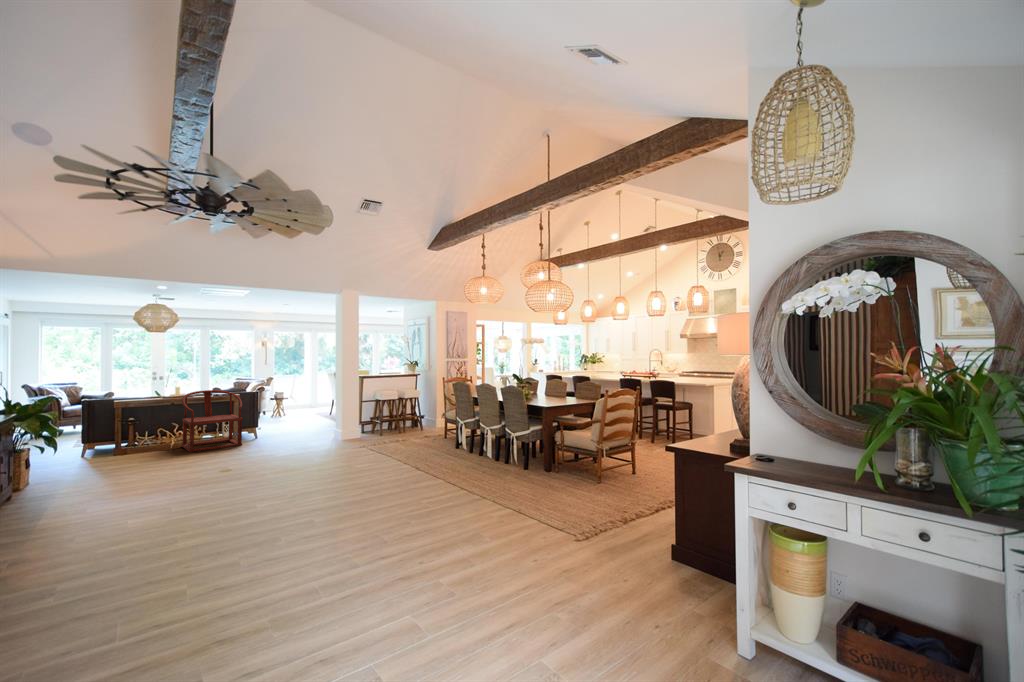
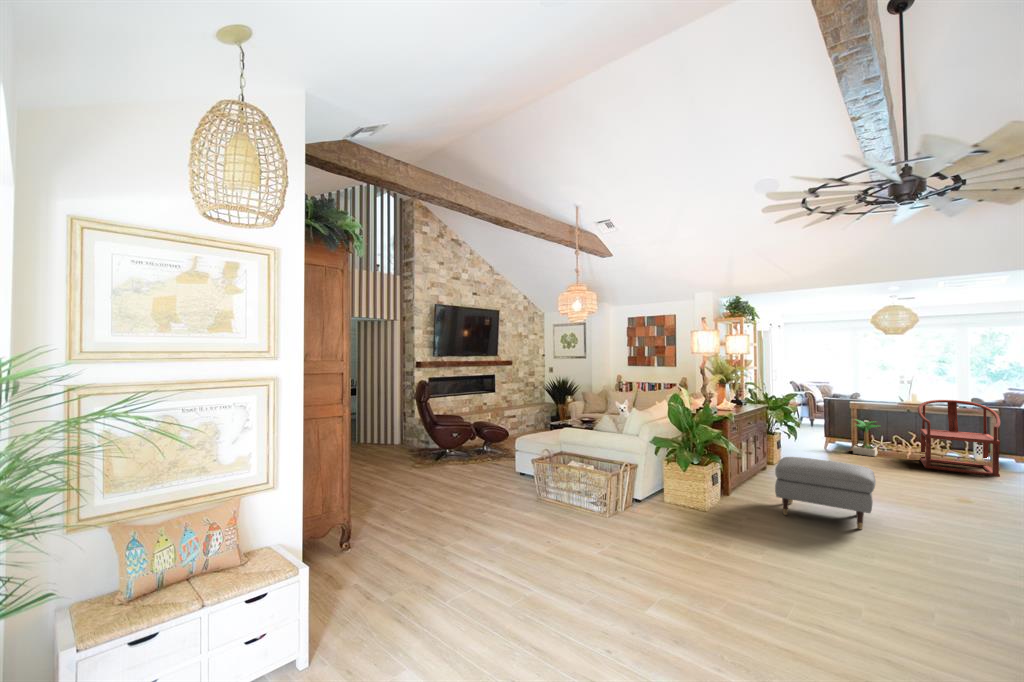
potted plant: none [117,418,150,455] -> present [853,420,878,456]
ottoman: none [55,459,175,539] -> present [775,457,876,530]

